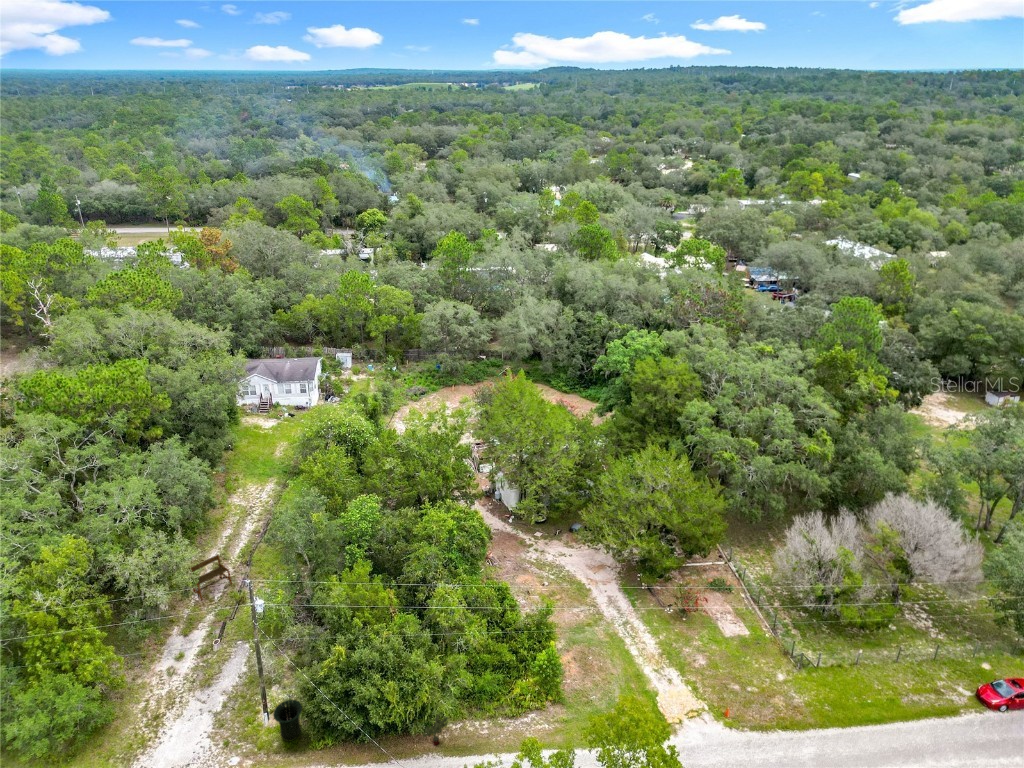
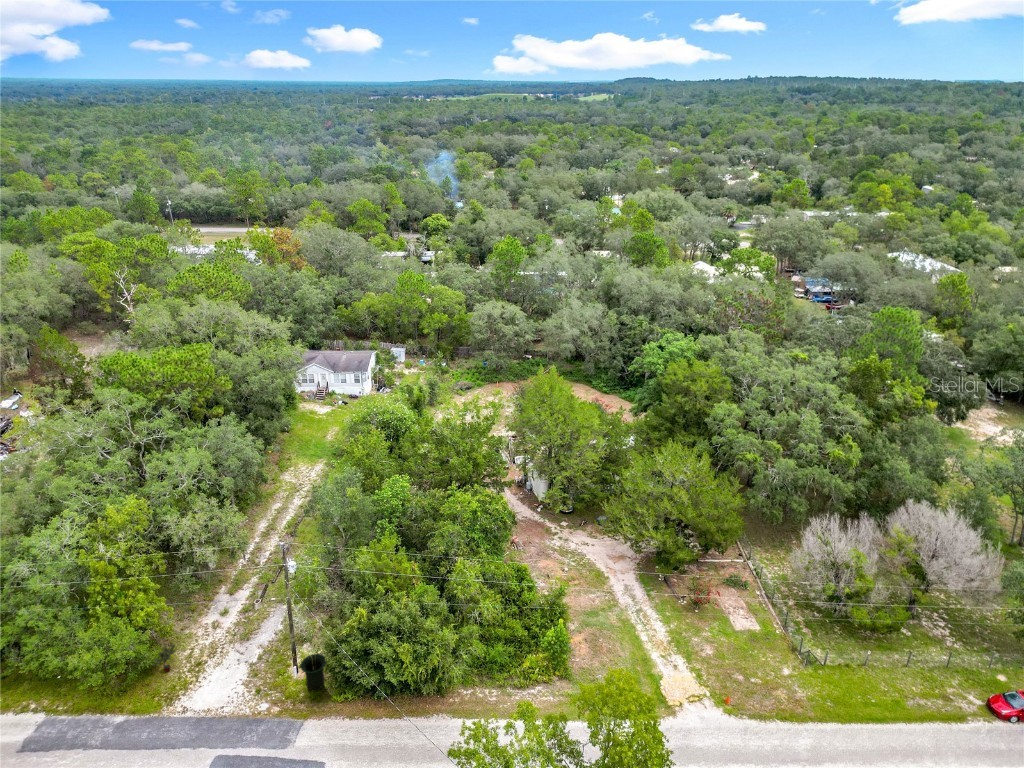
bench: present [191,554,232,600] -> none [238,523,276,564]
potted tree: present [423,714,448,745] -> present [153,644,176,672]

